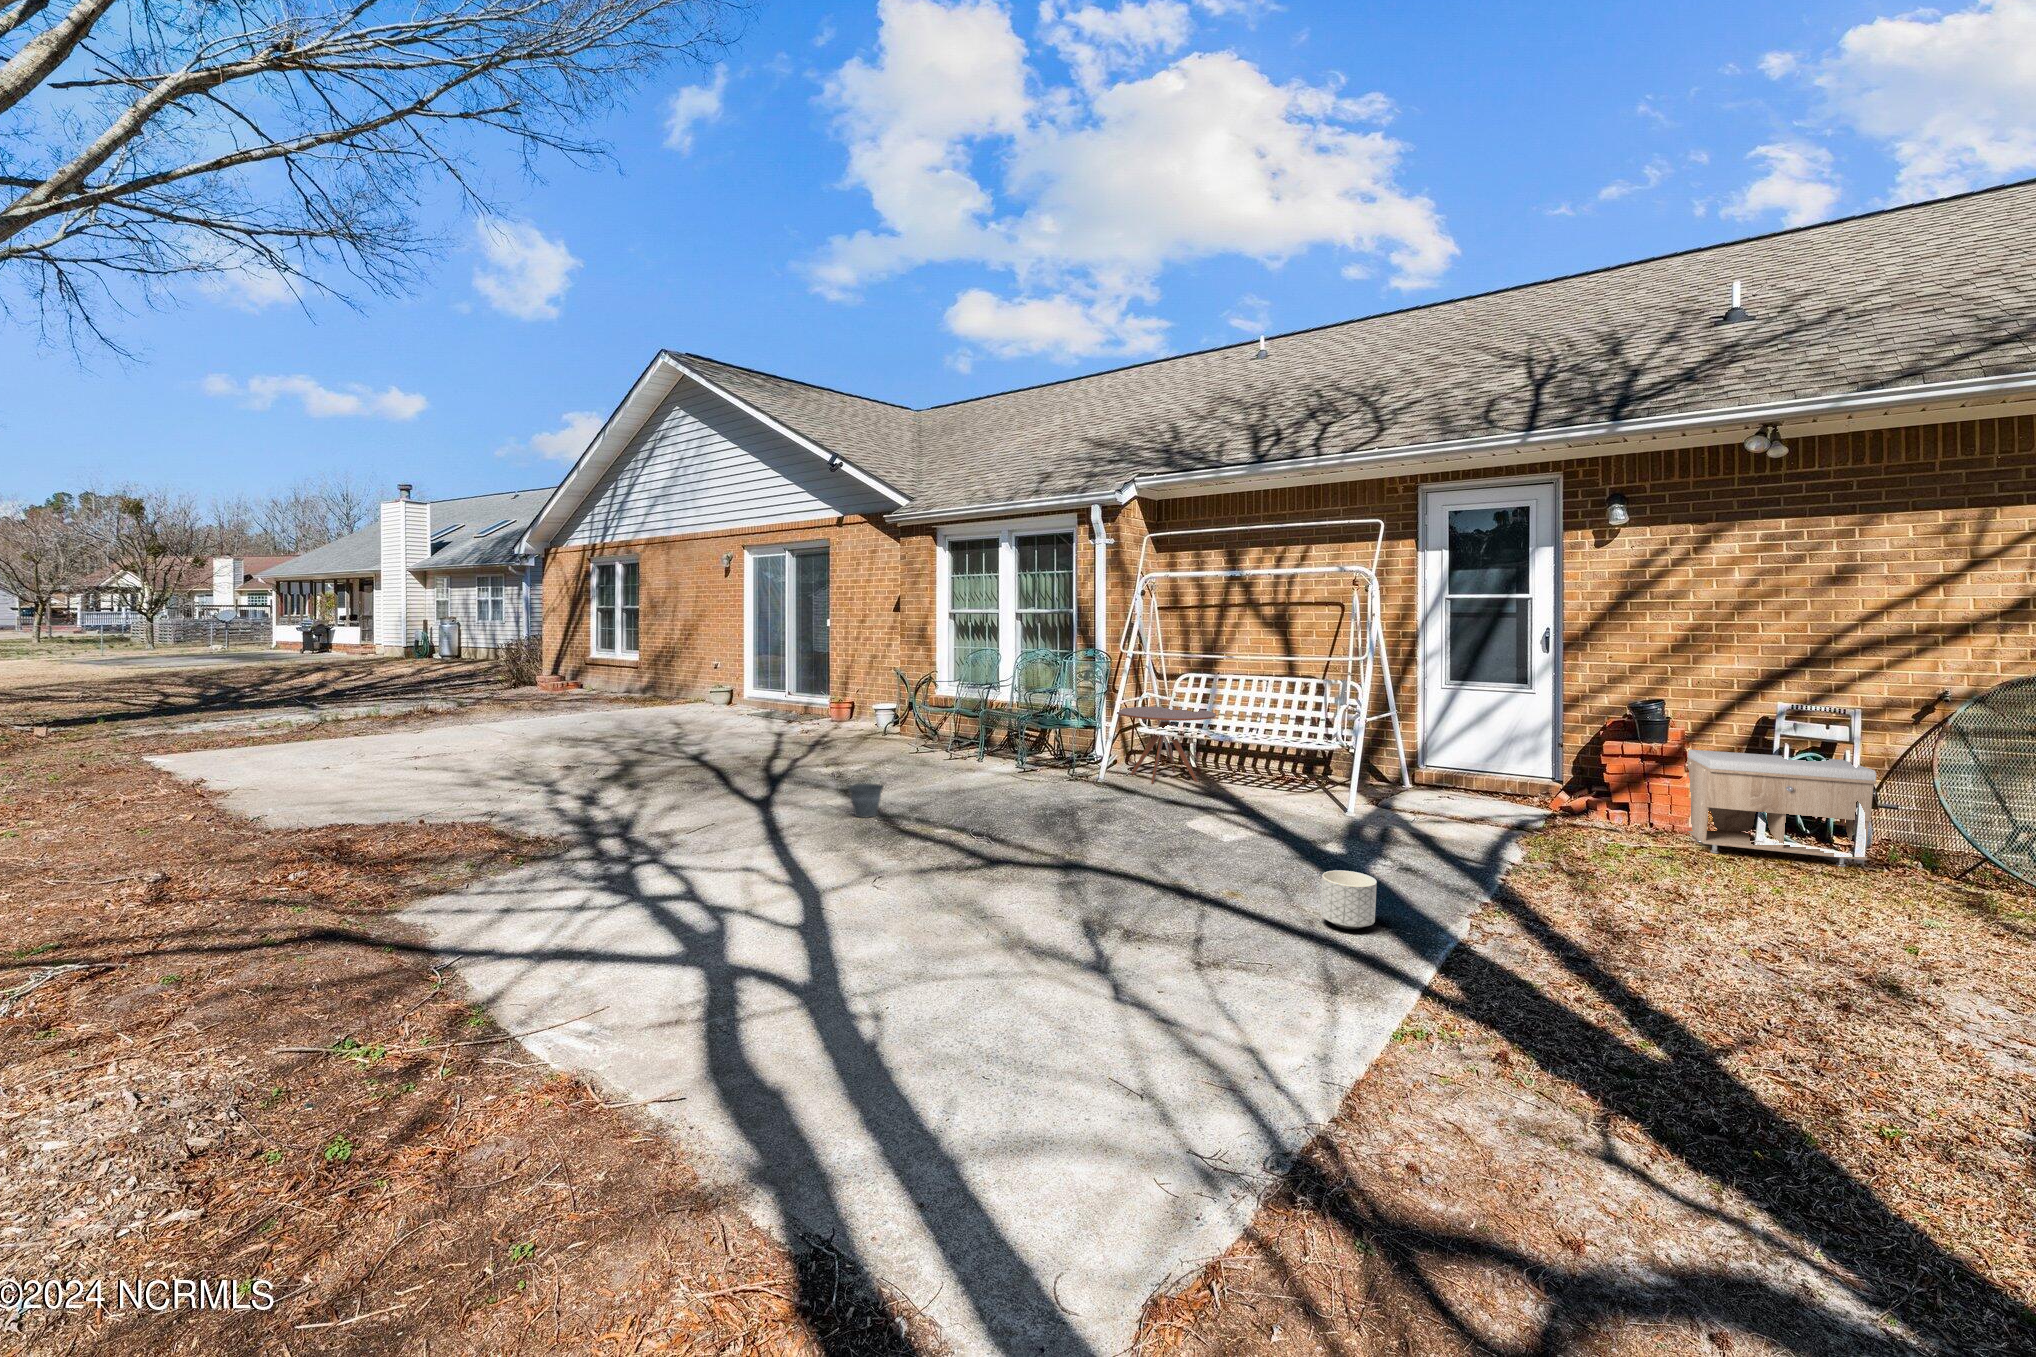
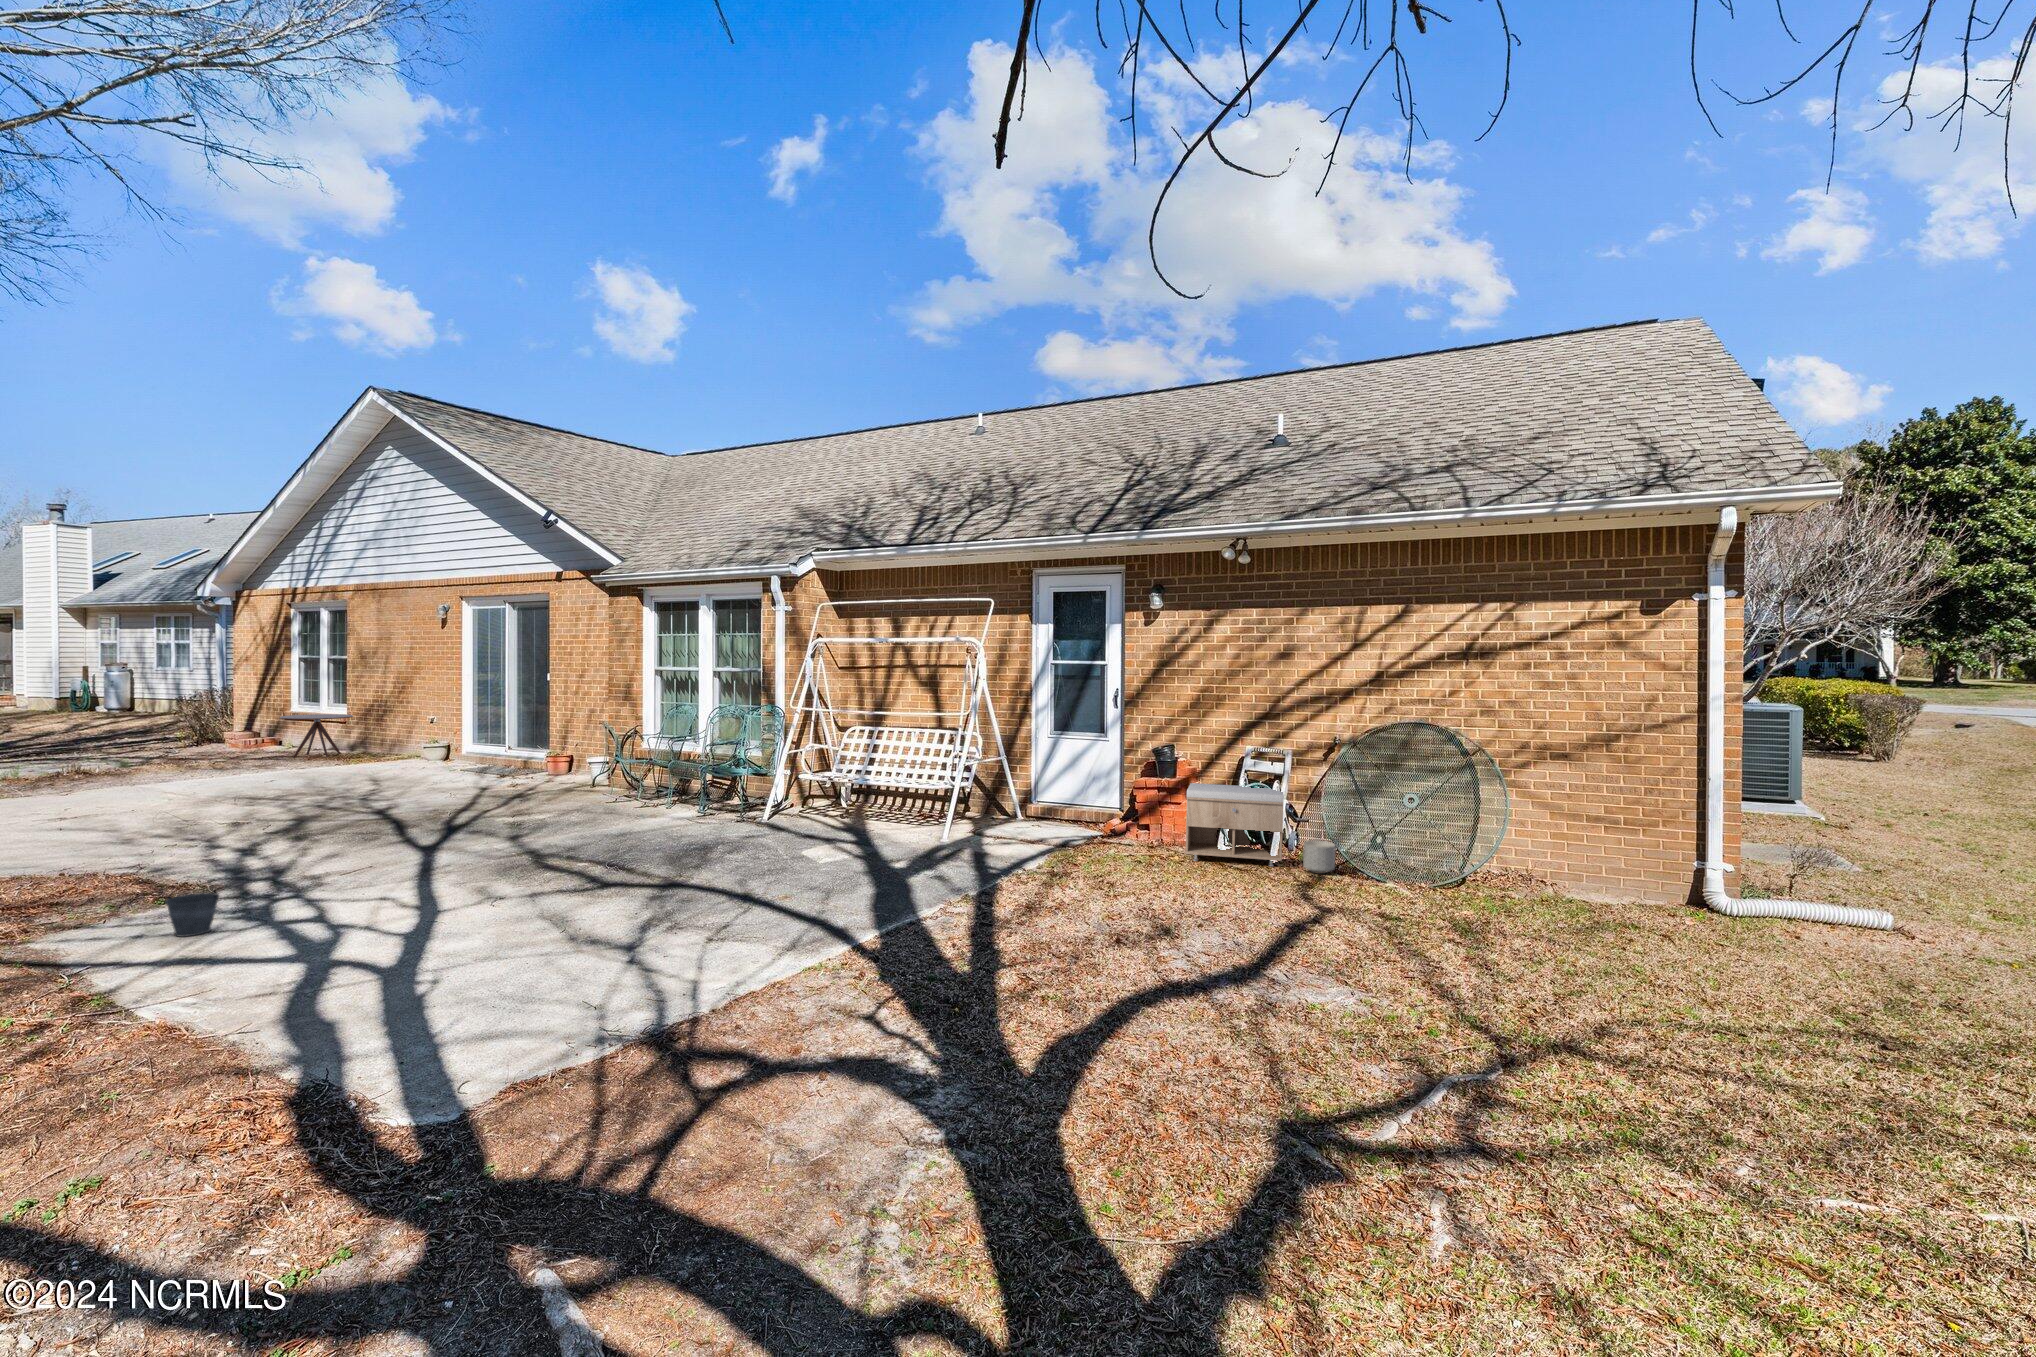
round table: present [1117,707,1216,784] -> present [280,714,353,758]
bucket: present [848,769,883,818] -> present [166,877,219,937]
planter: present [1321,871,1377,929] -> present [1303,840,1335,874]

